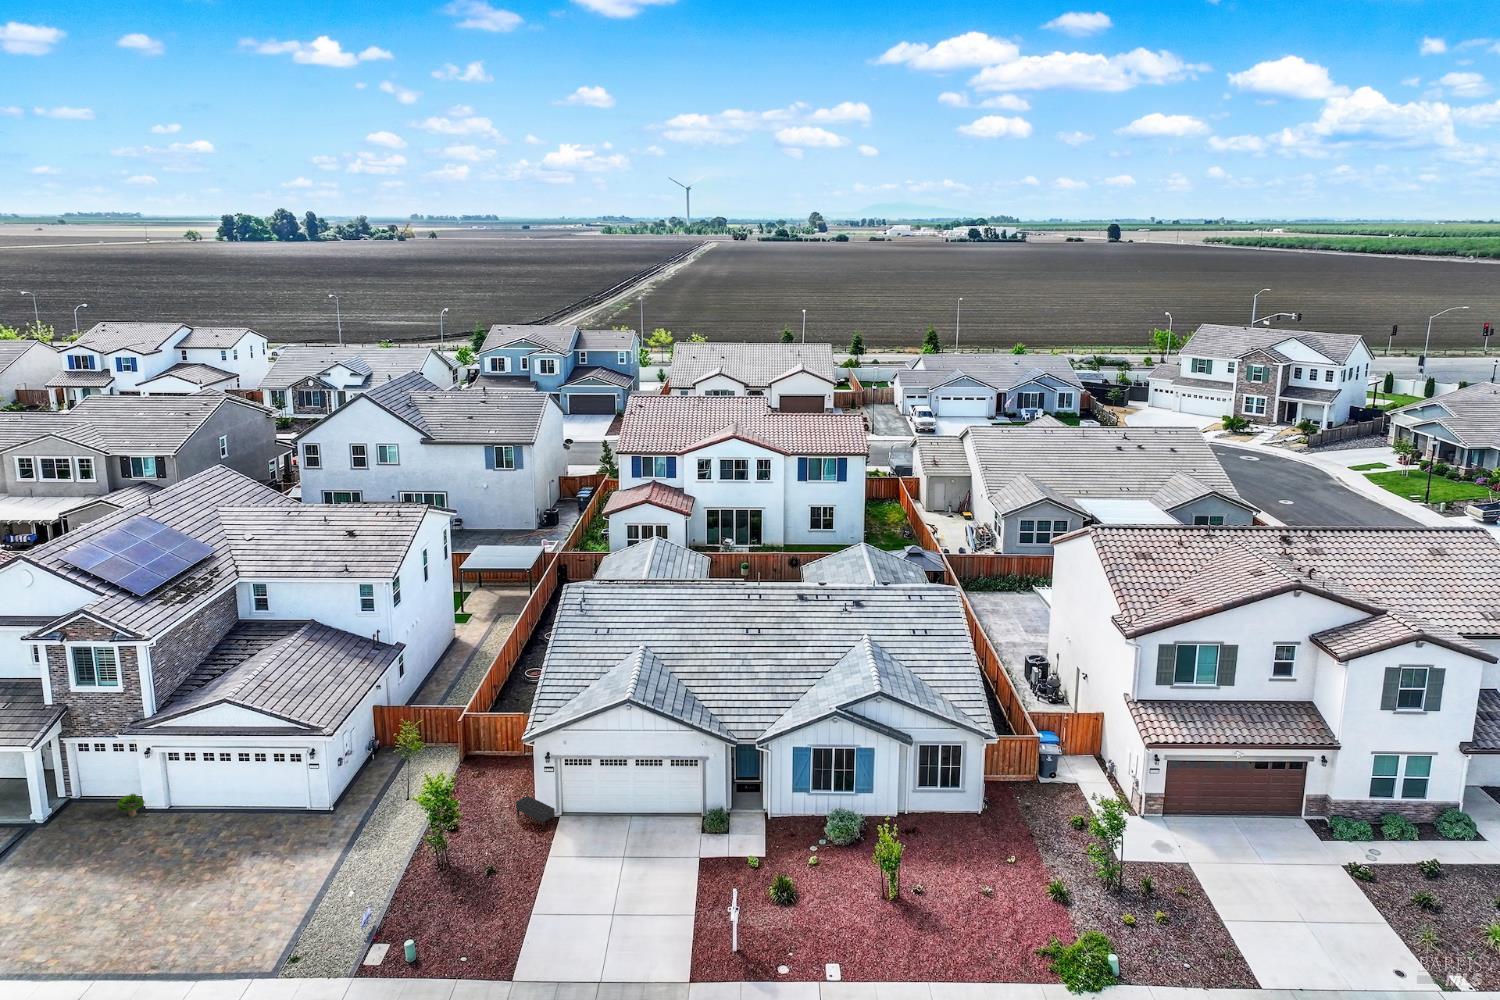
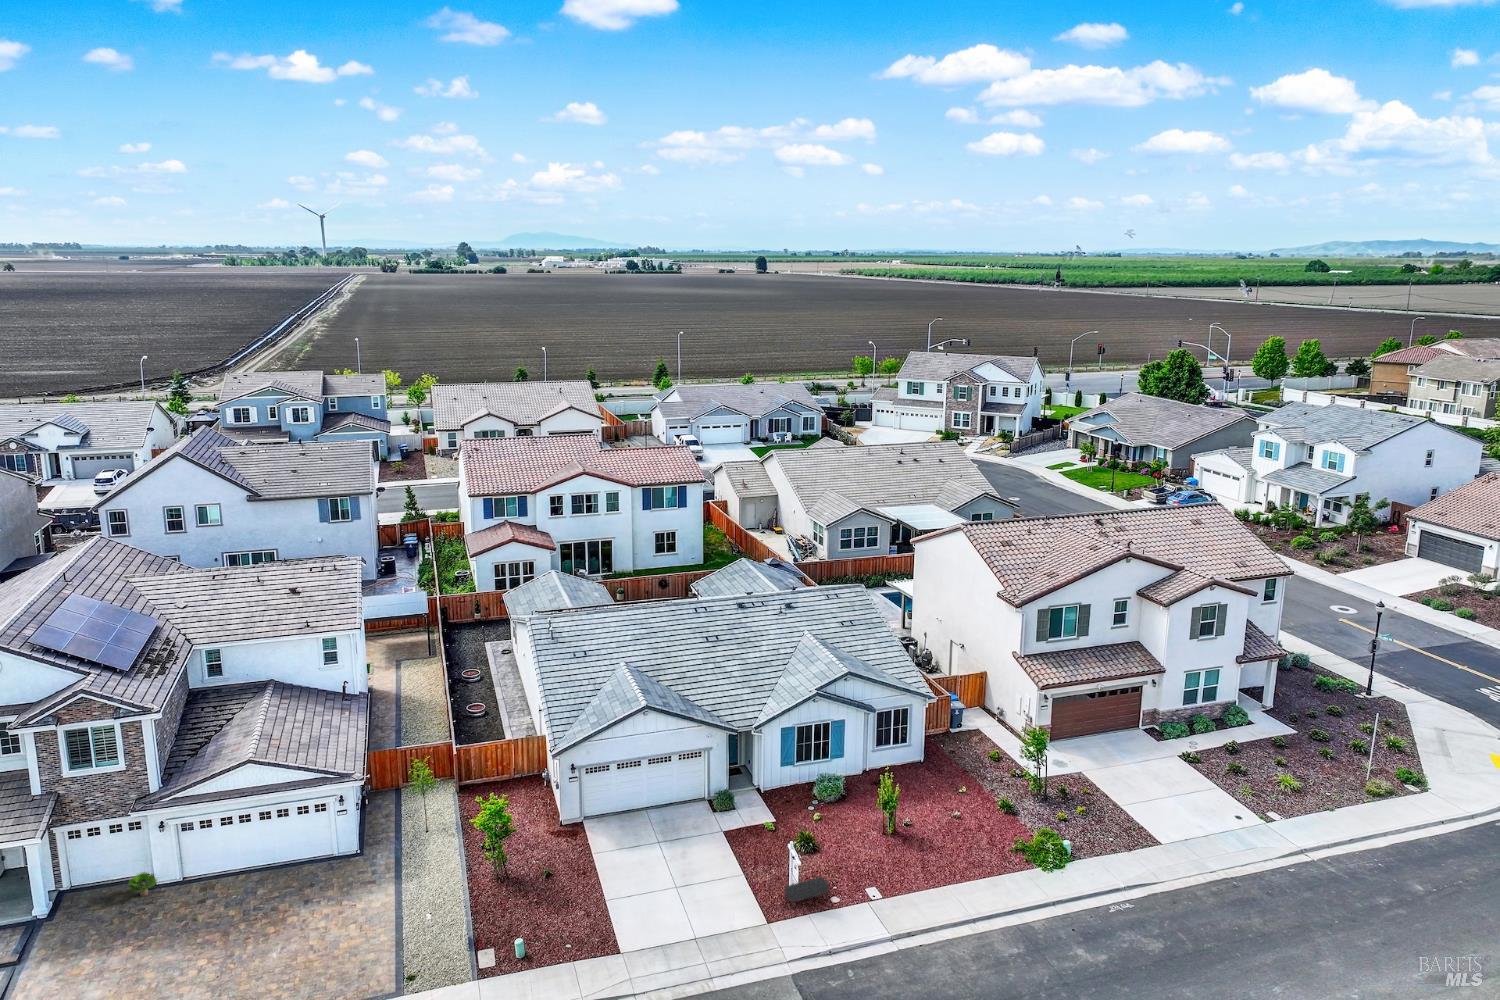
bench: present [516,796,555,830] -> present [785,877,829,909]

